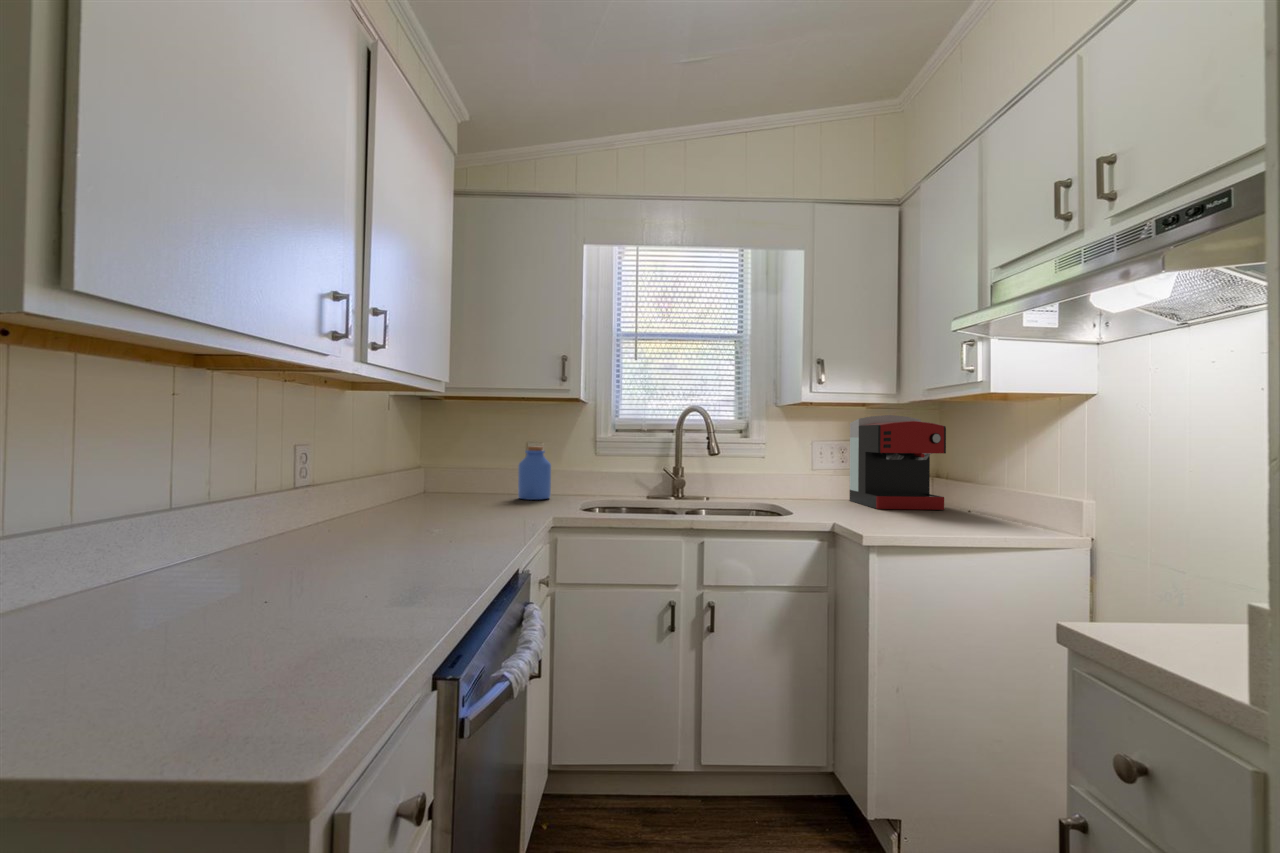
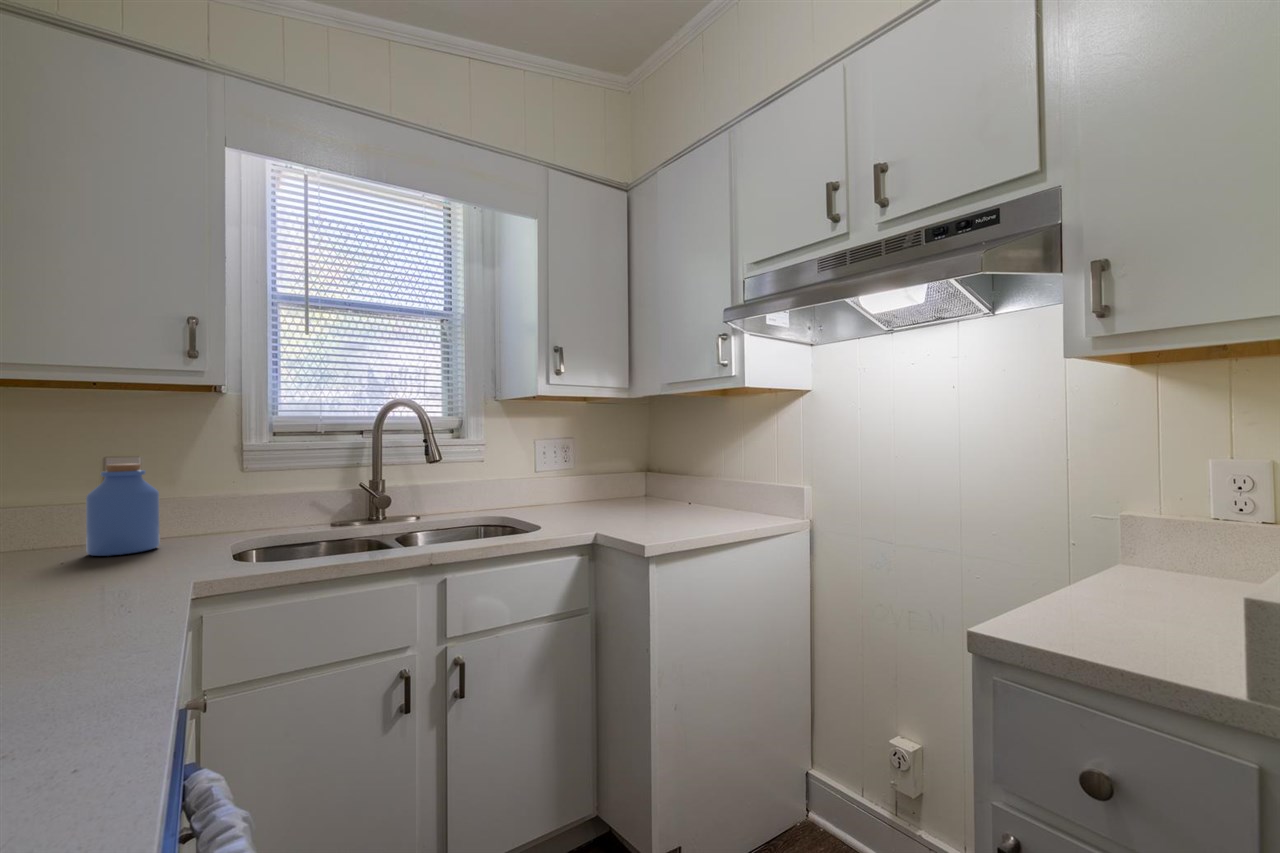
coffee maker: present [850,415,946,510] -> none [574,410,670,509]

